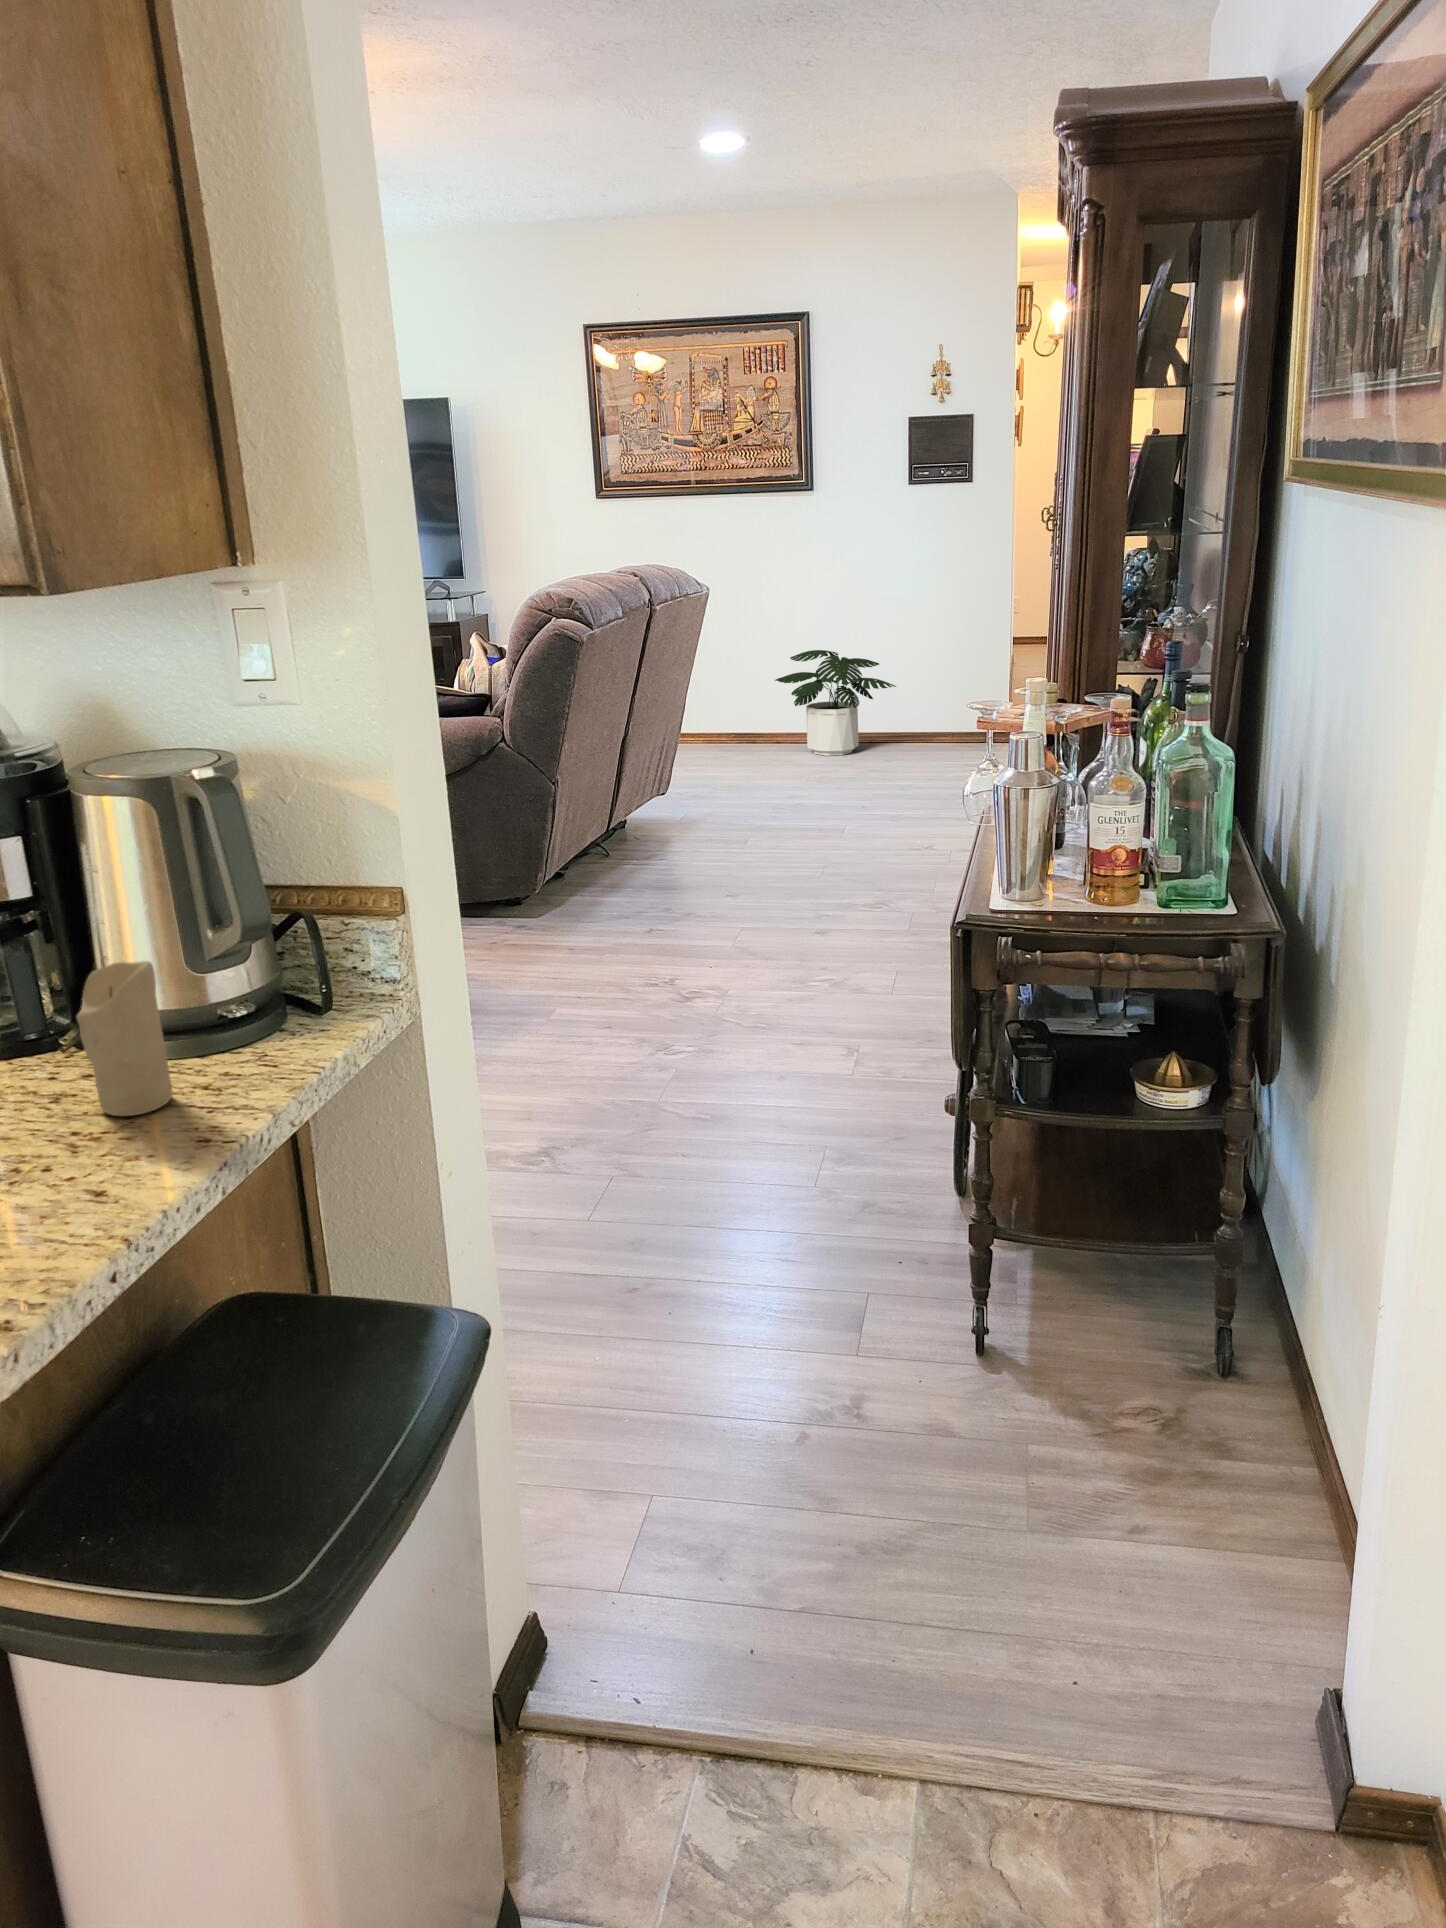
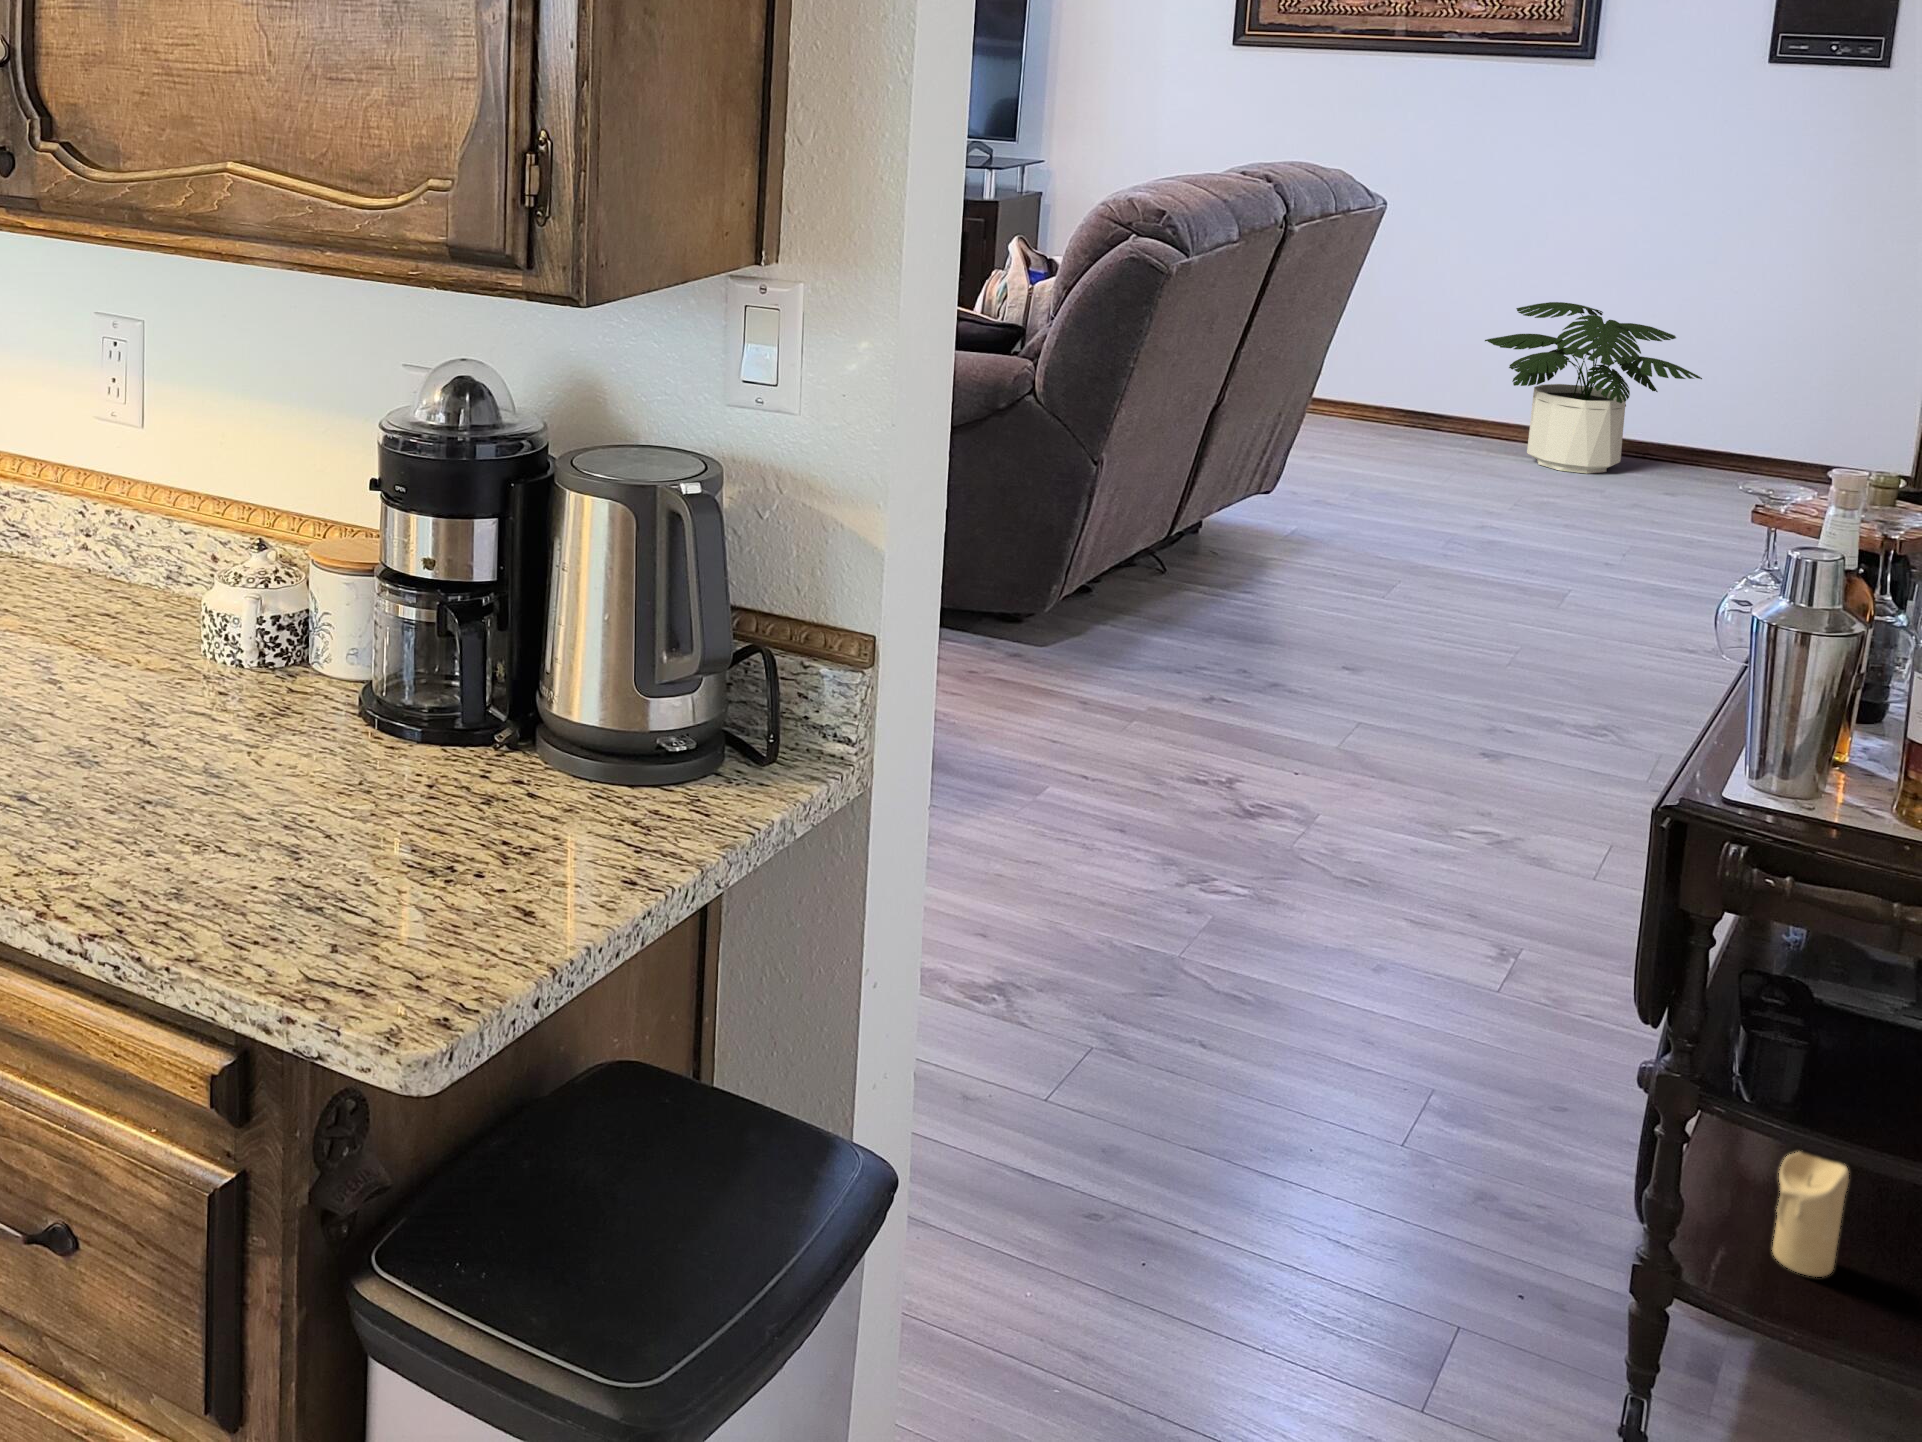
candle: present [76,961,172,1116] -> present [1773,1152,1849,1277]

